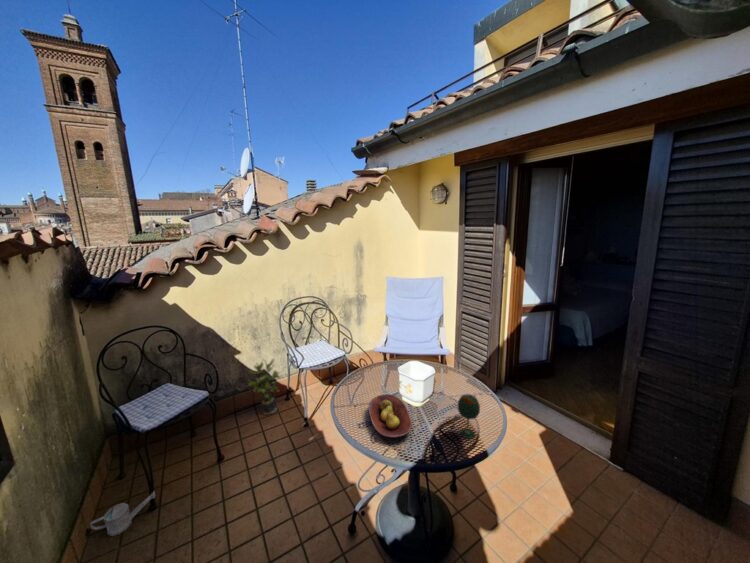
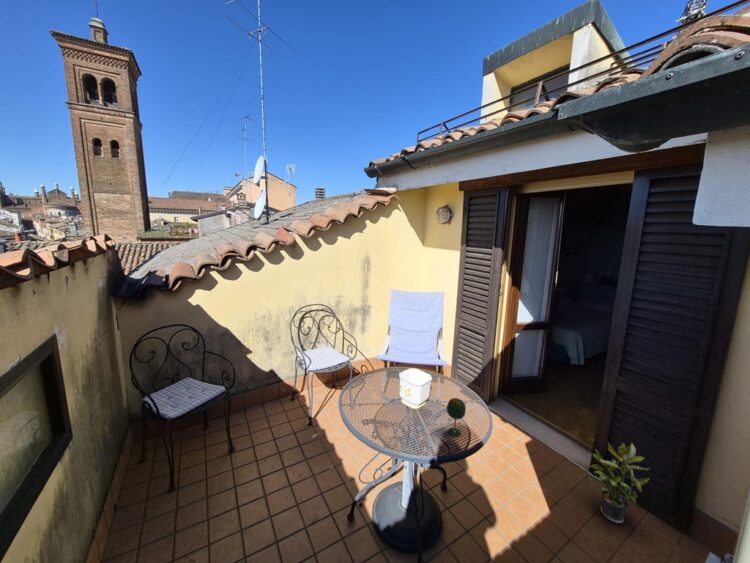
potted plant: present [248,360,280,415] -> present [591,443,649,523]
fruit bowl: present [369,394,412,438] -> none [370,396,407,433]
watering can: present [90,491,155,536] -> none [121,472,176,509]

